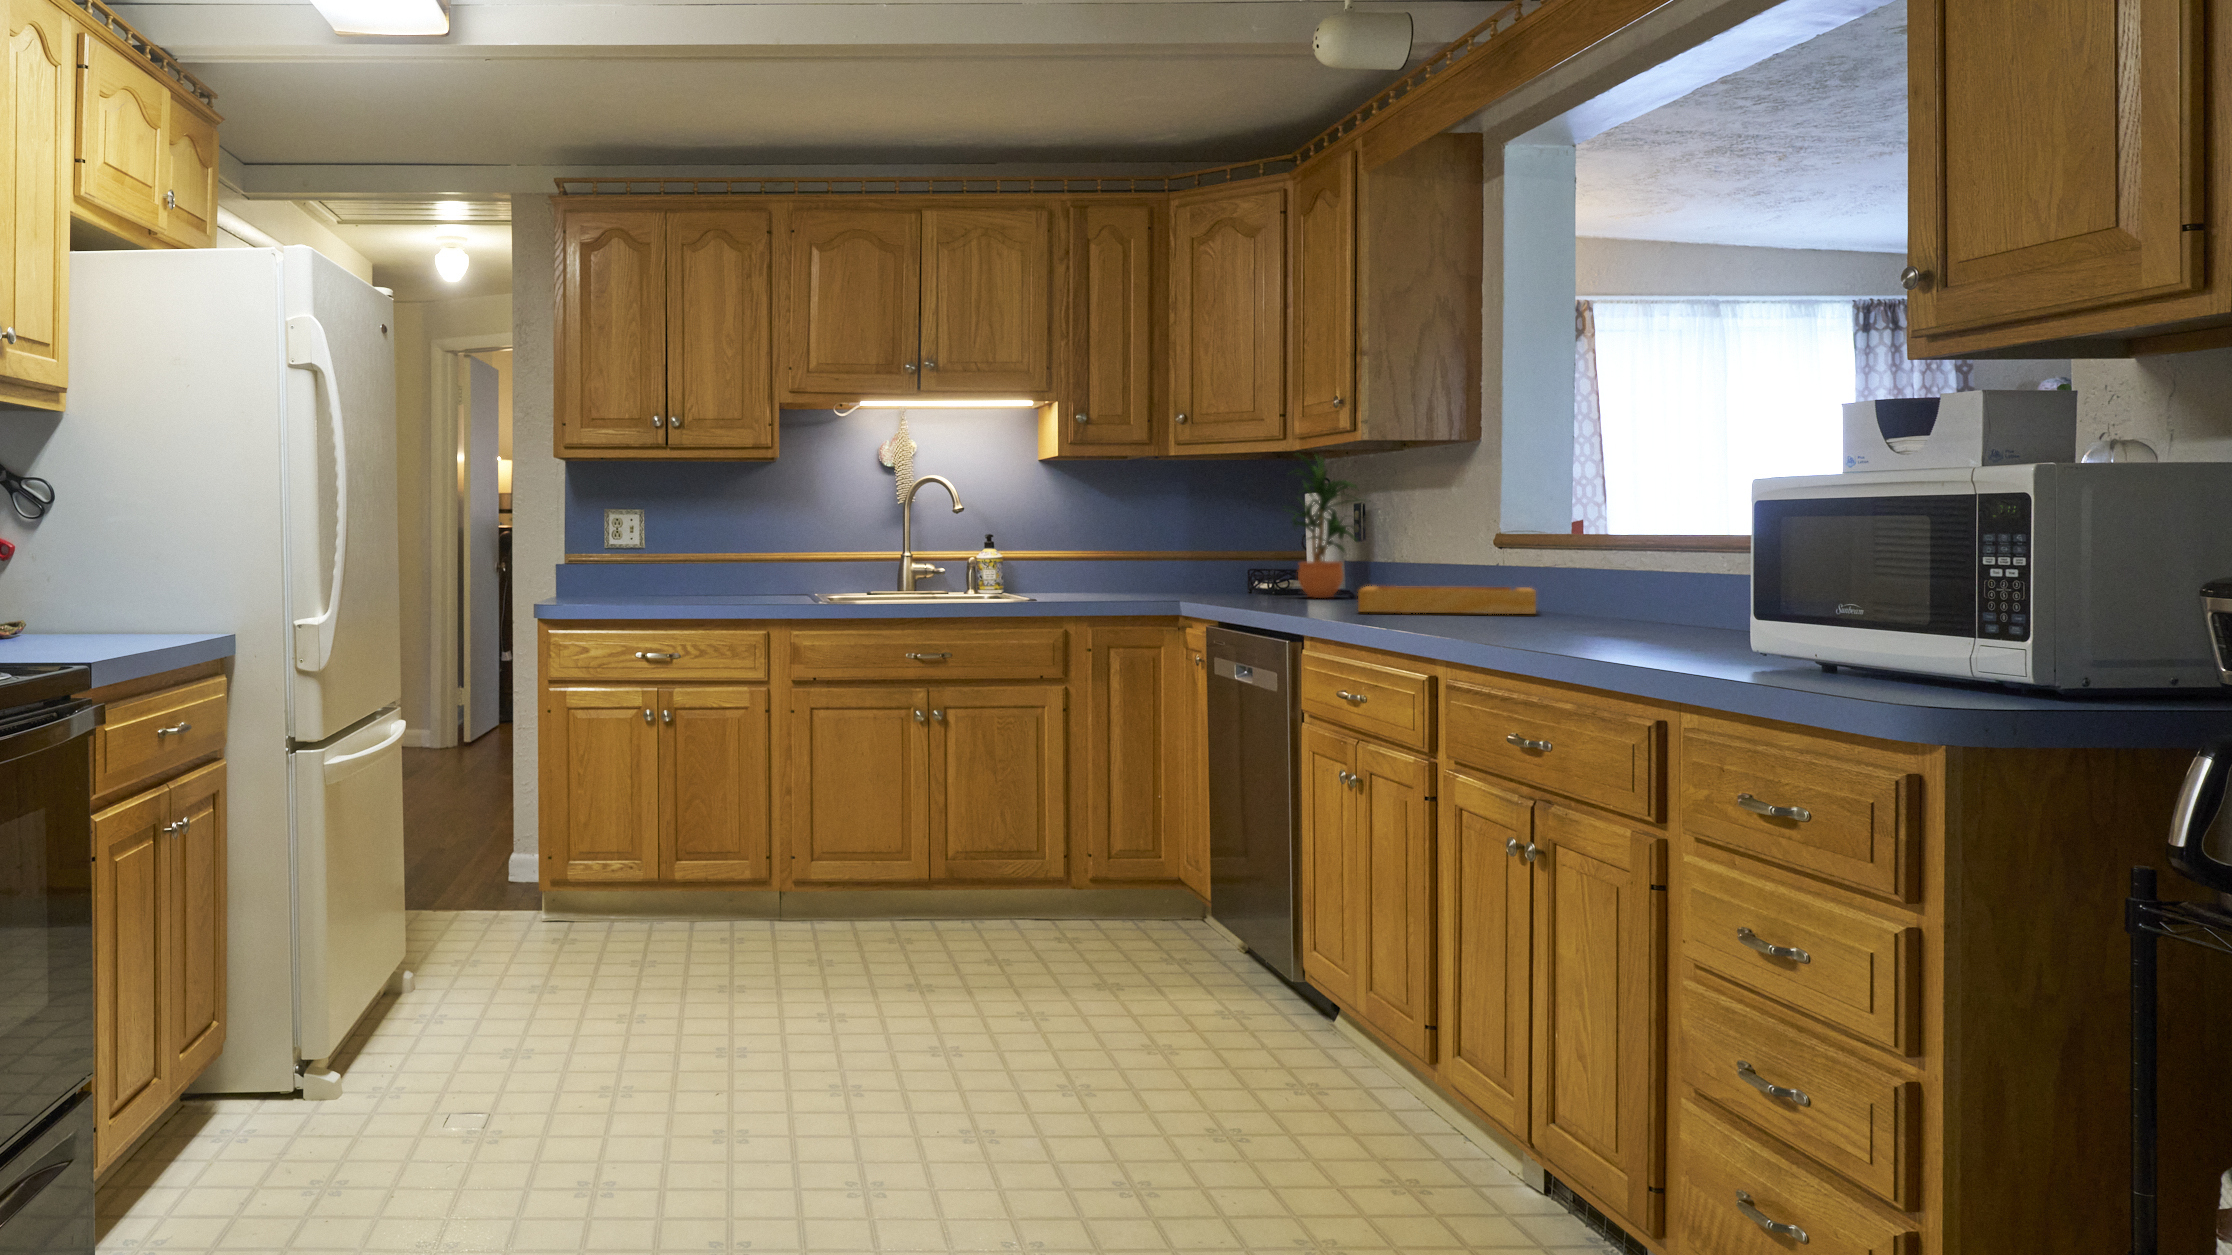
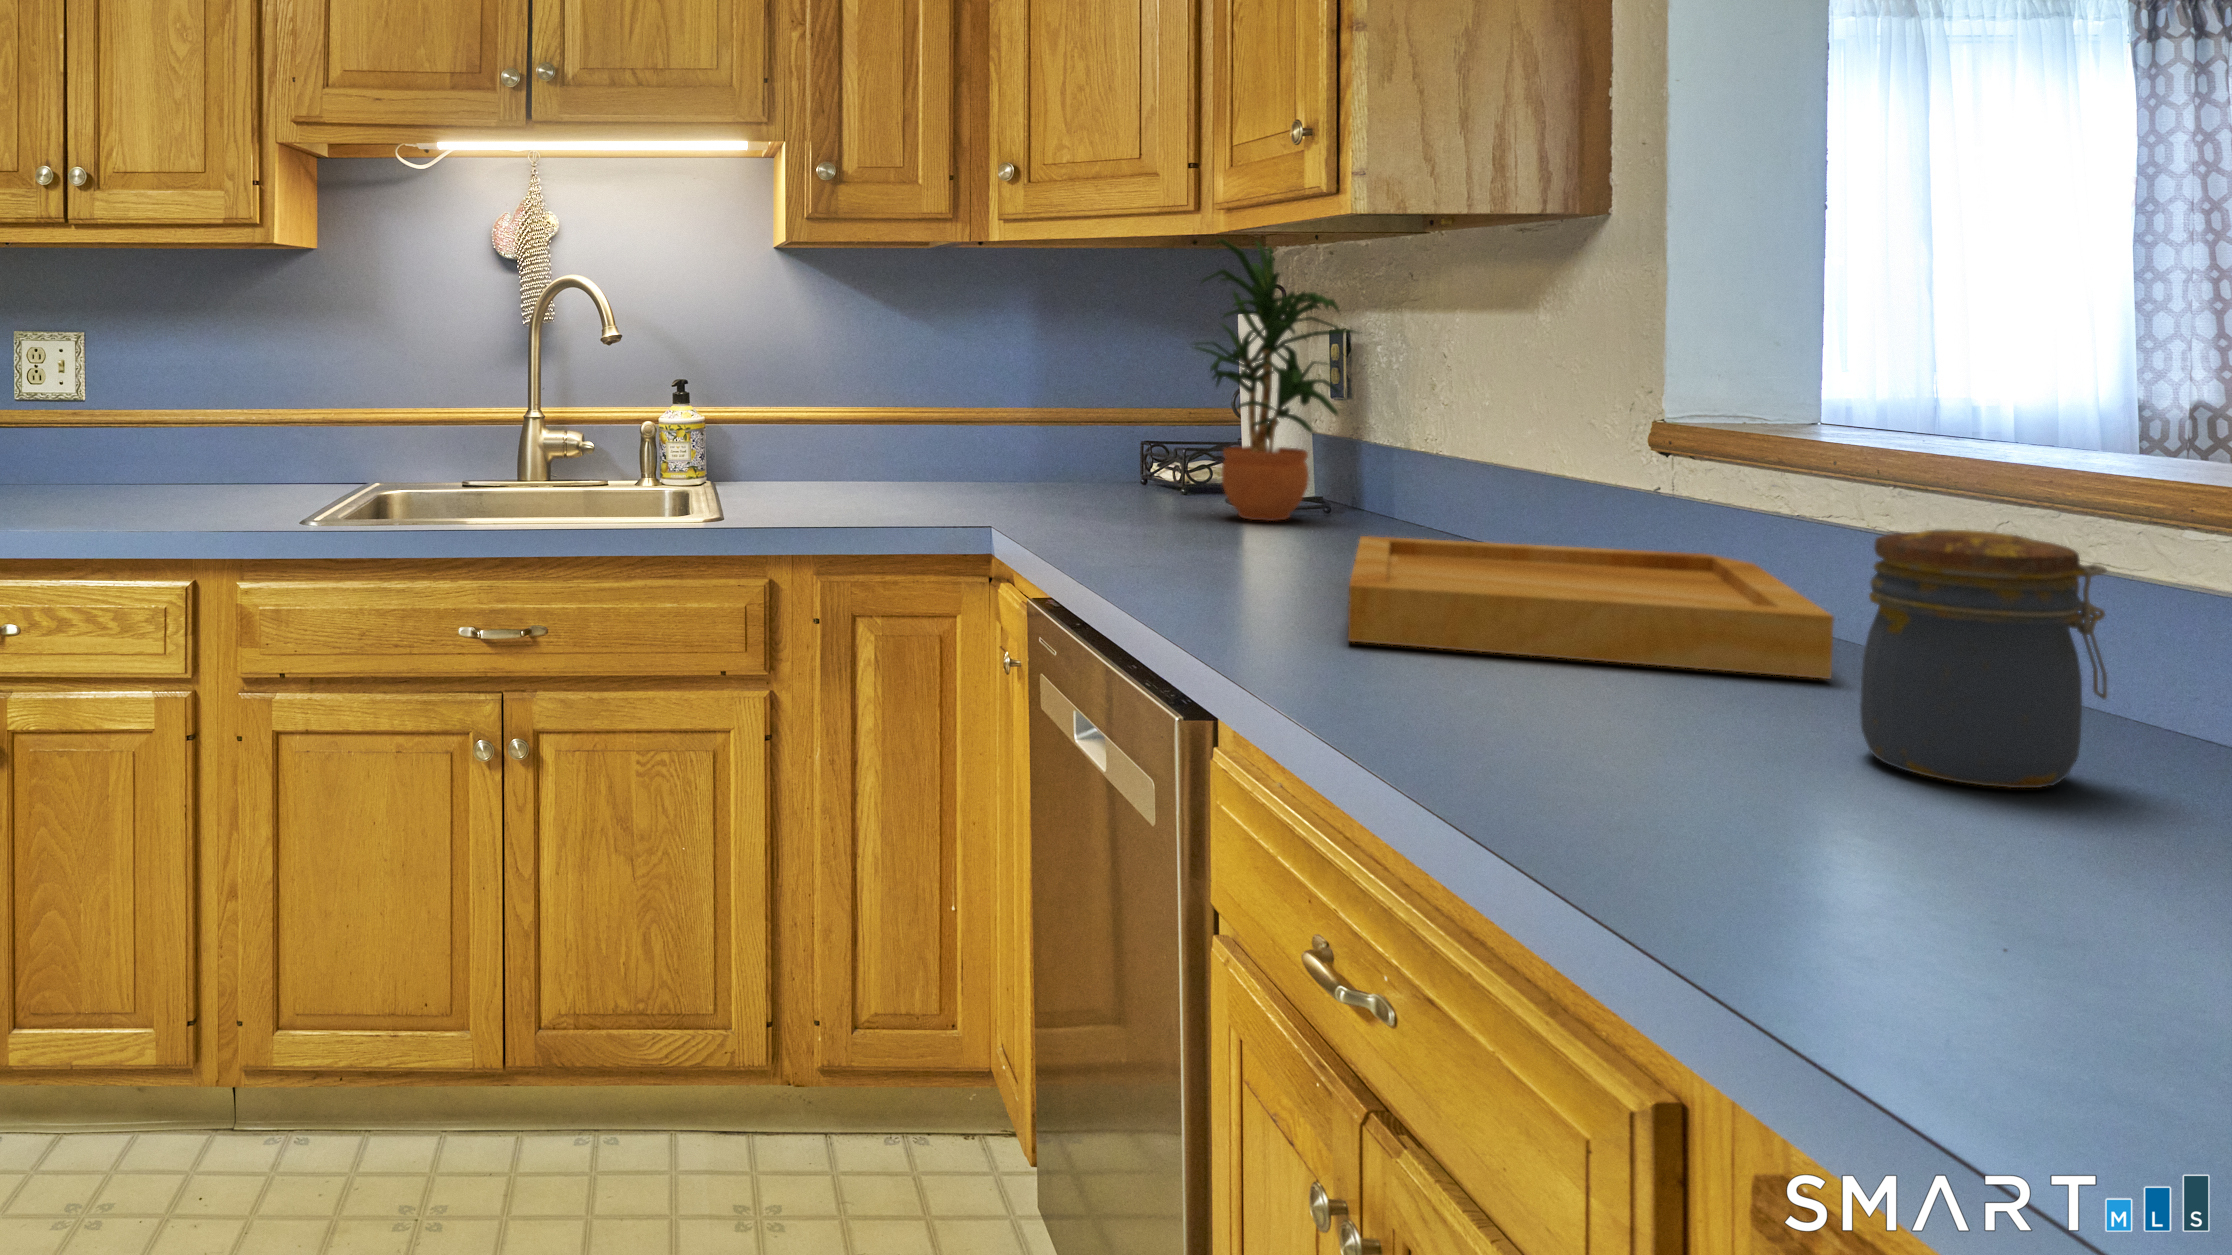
jar: none [1523,546,1592,622] -> present [1860,530,2107,788]

